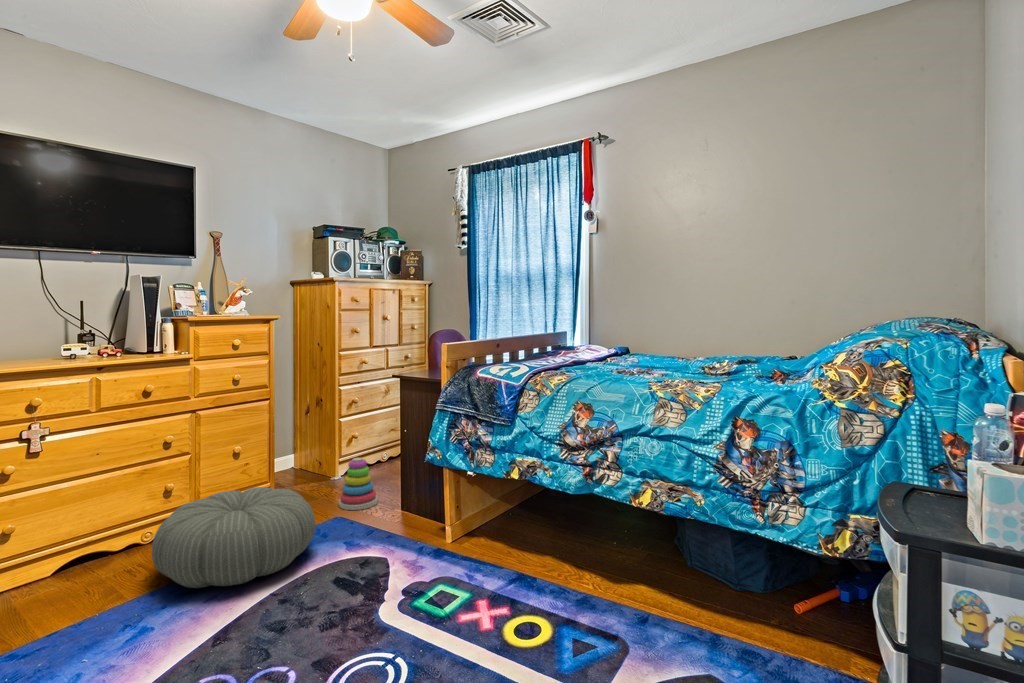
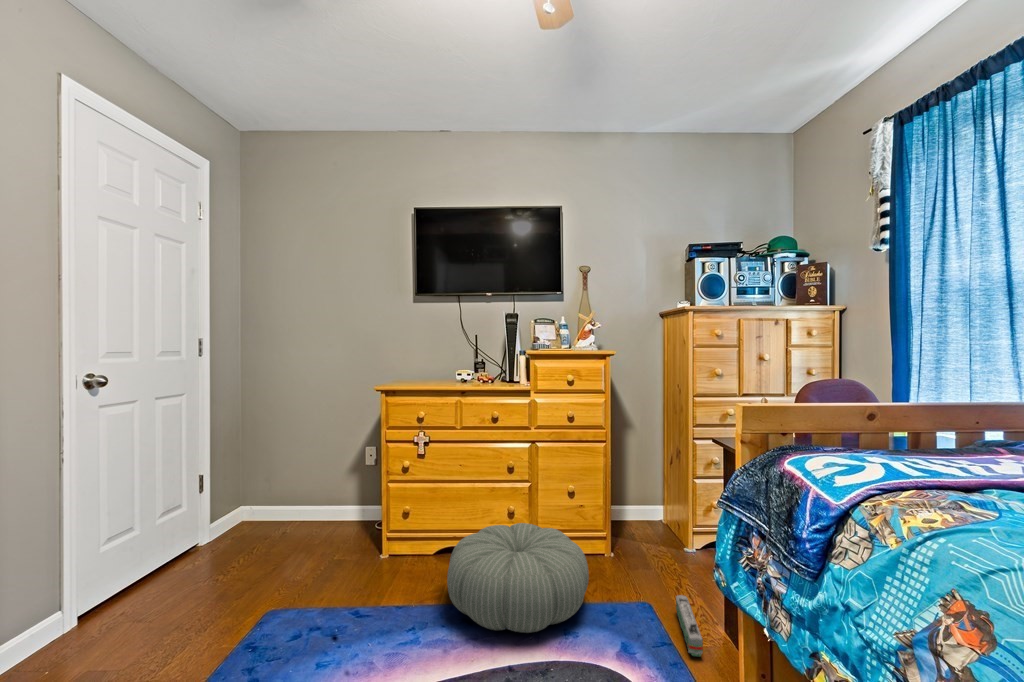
stacking toy: present [339,458,378,510] -> none [653,525,701,593]
toy train: none [375,503,413,532] -> present [676,595,703,656]

